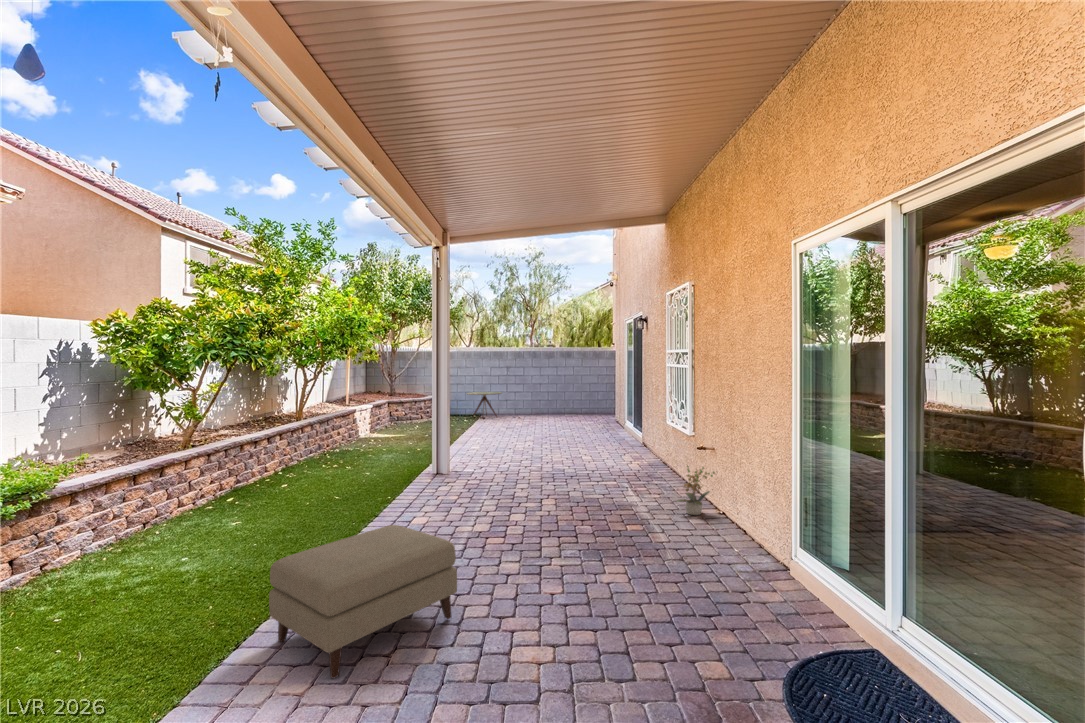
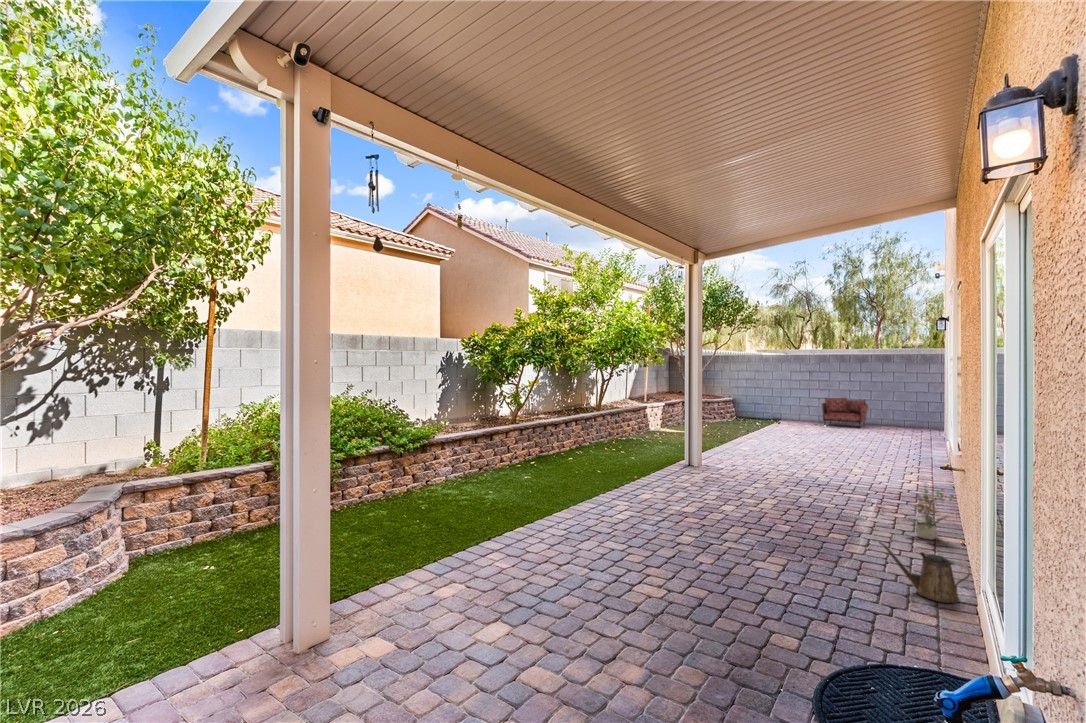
armchair: none [520,391,558,419] -> present [821,397,868,428]
round table: present [467,392,502,418] -> none [761,396,801,423]
ottoman: present [269,525,457,678] -> none [506,486,620,567]
watering can: none [709,528,781,576] -> present [879,542,970,603]

